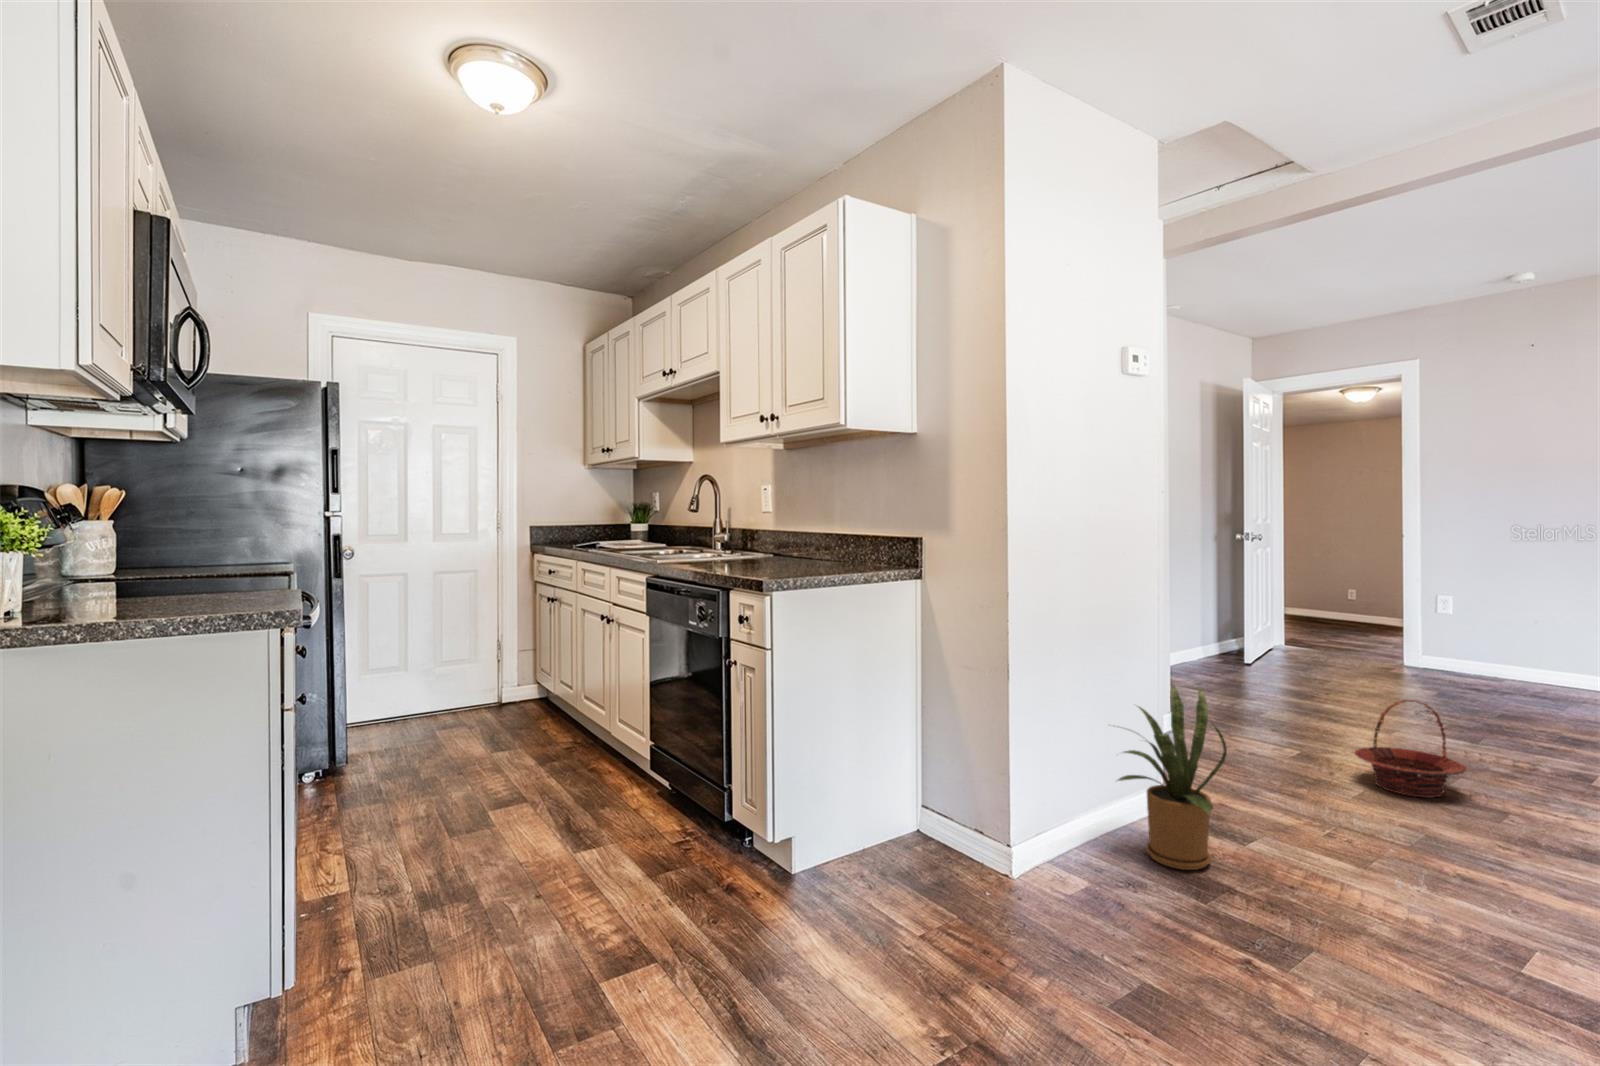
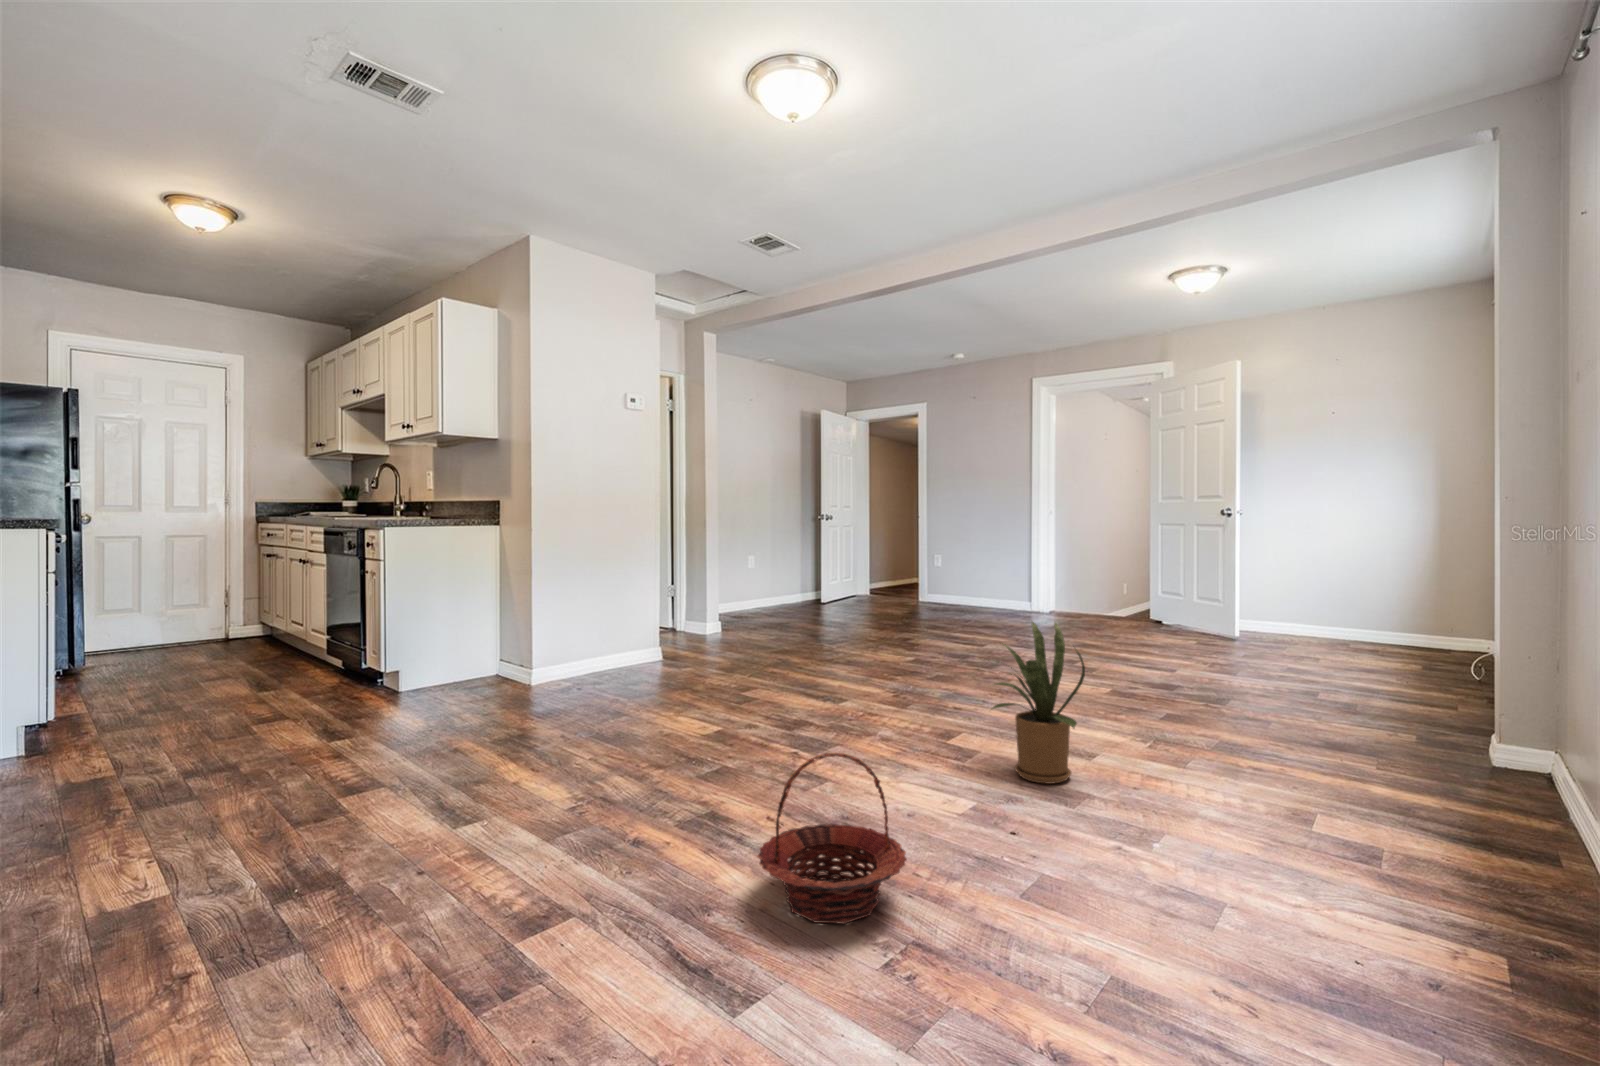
basket: present [1354,700,1467,798] -> present [758,753,907,924]

